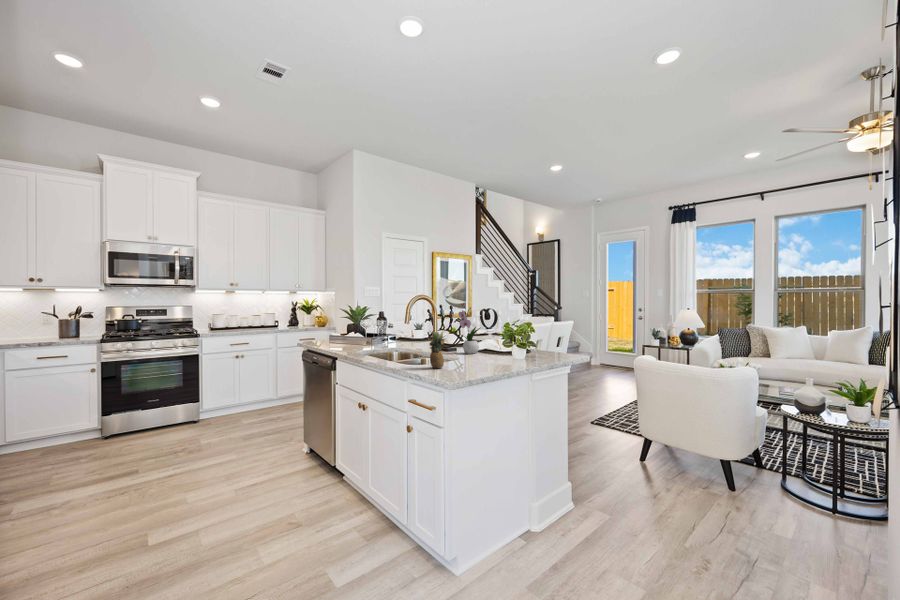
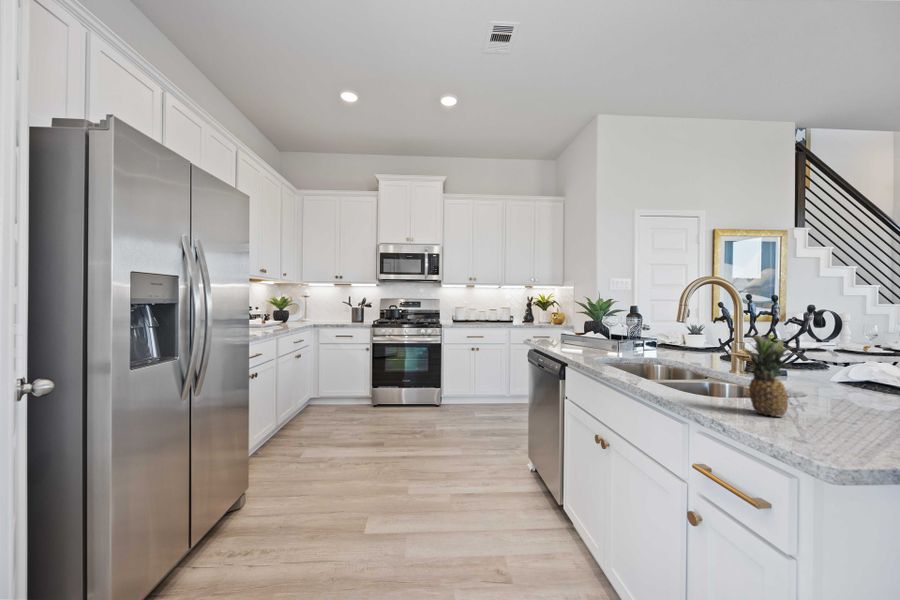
flower arrangement: present [459,303,480,354] -> none [799,286,867,388]

